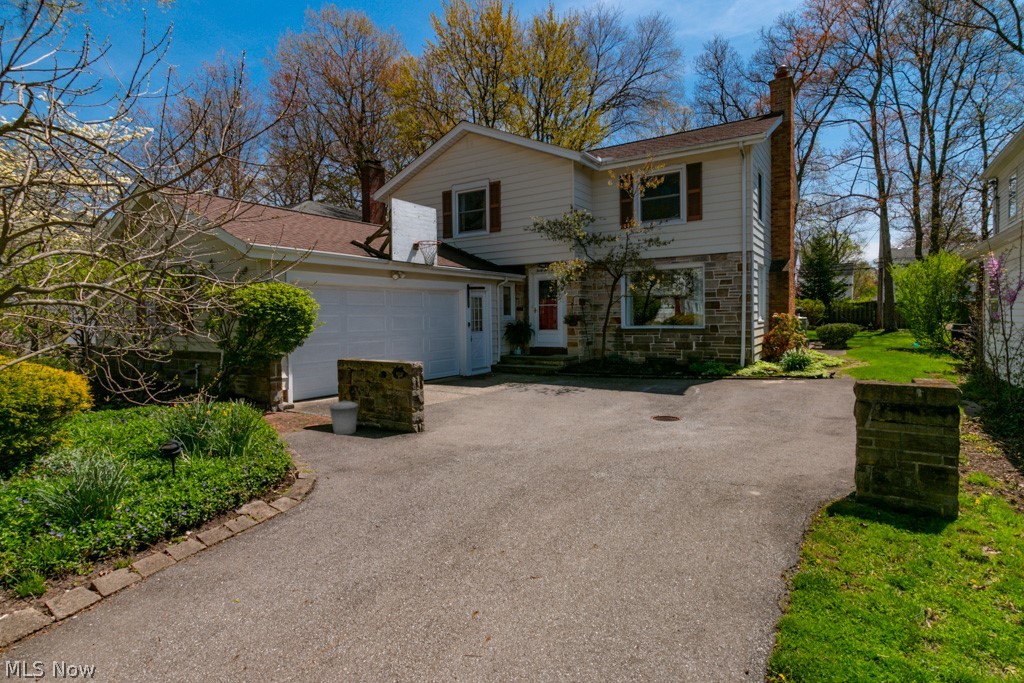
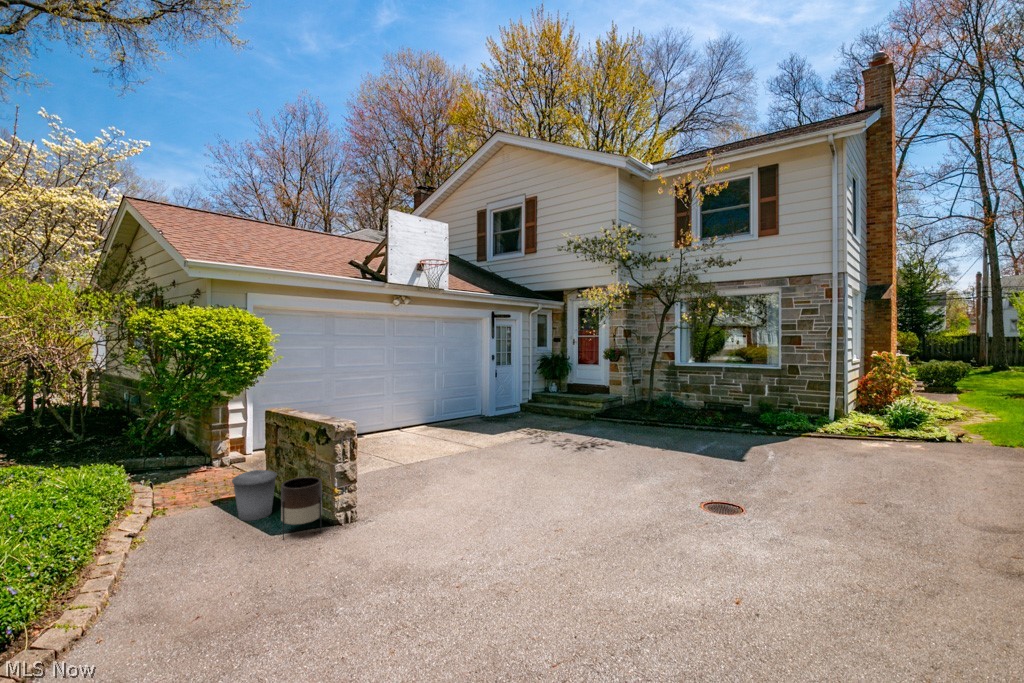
planter: none [376,401,403,440] -> present [281,477,322,540]

